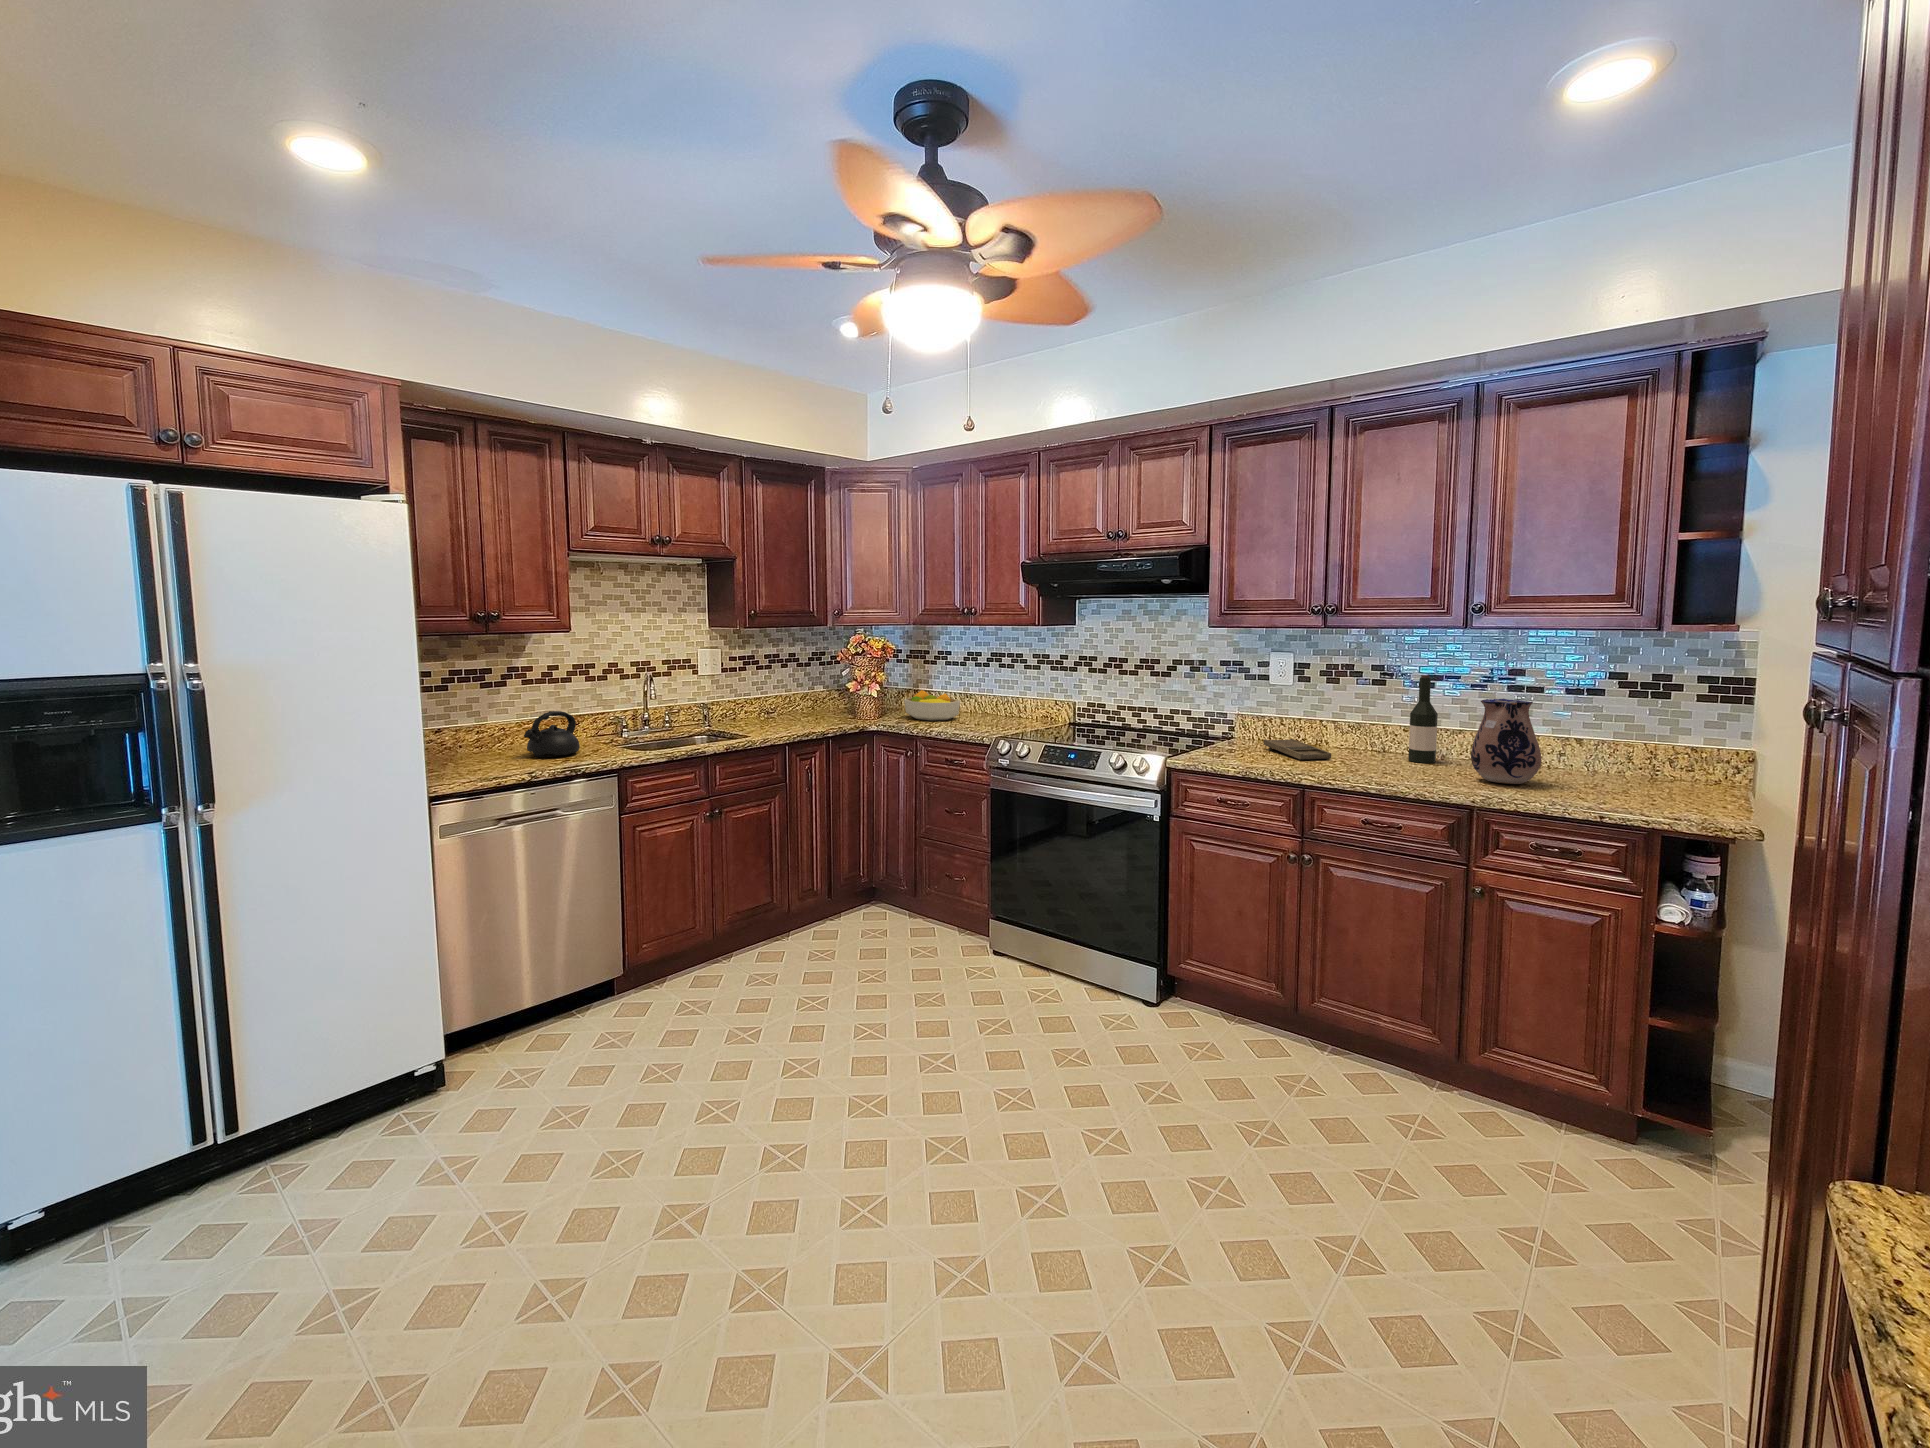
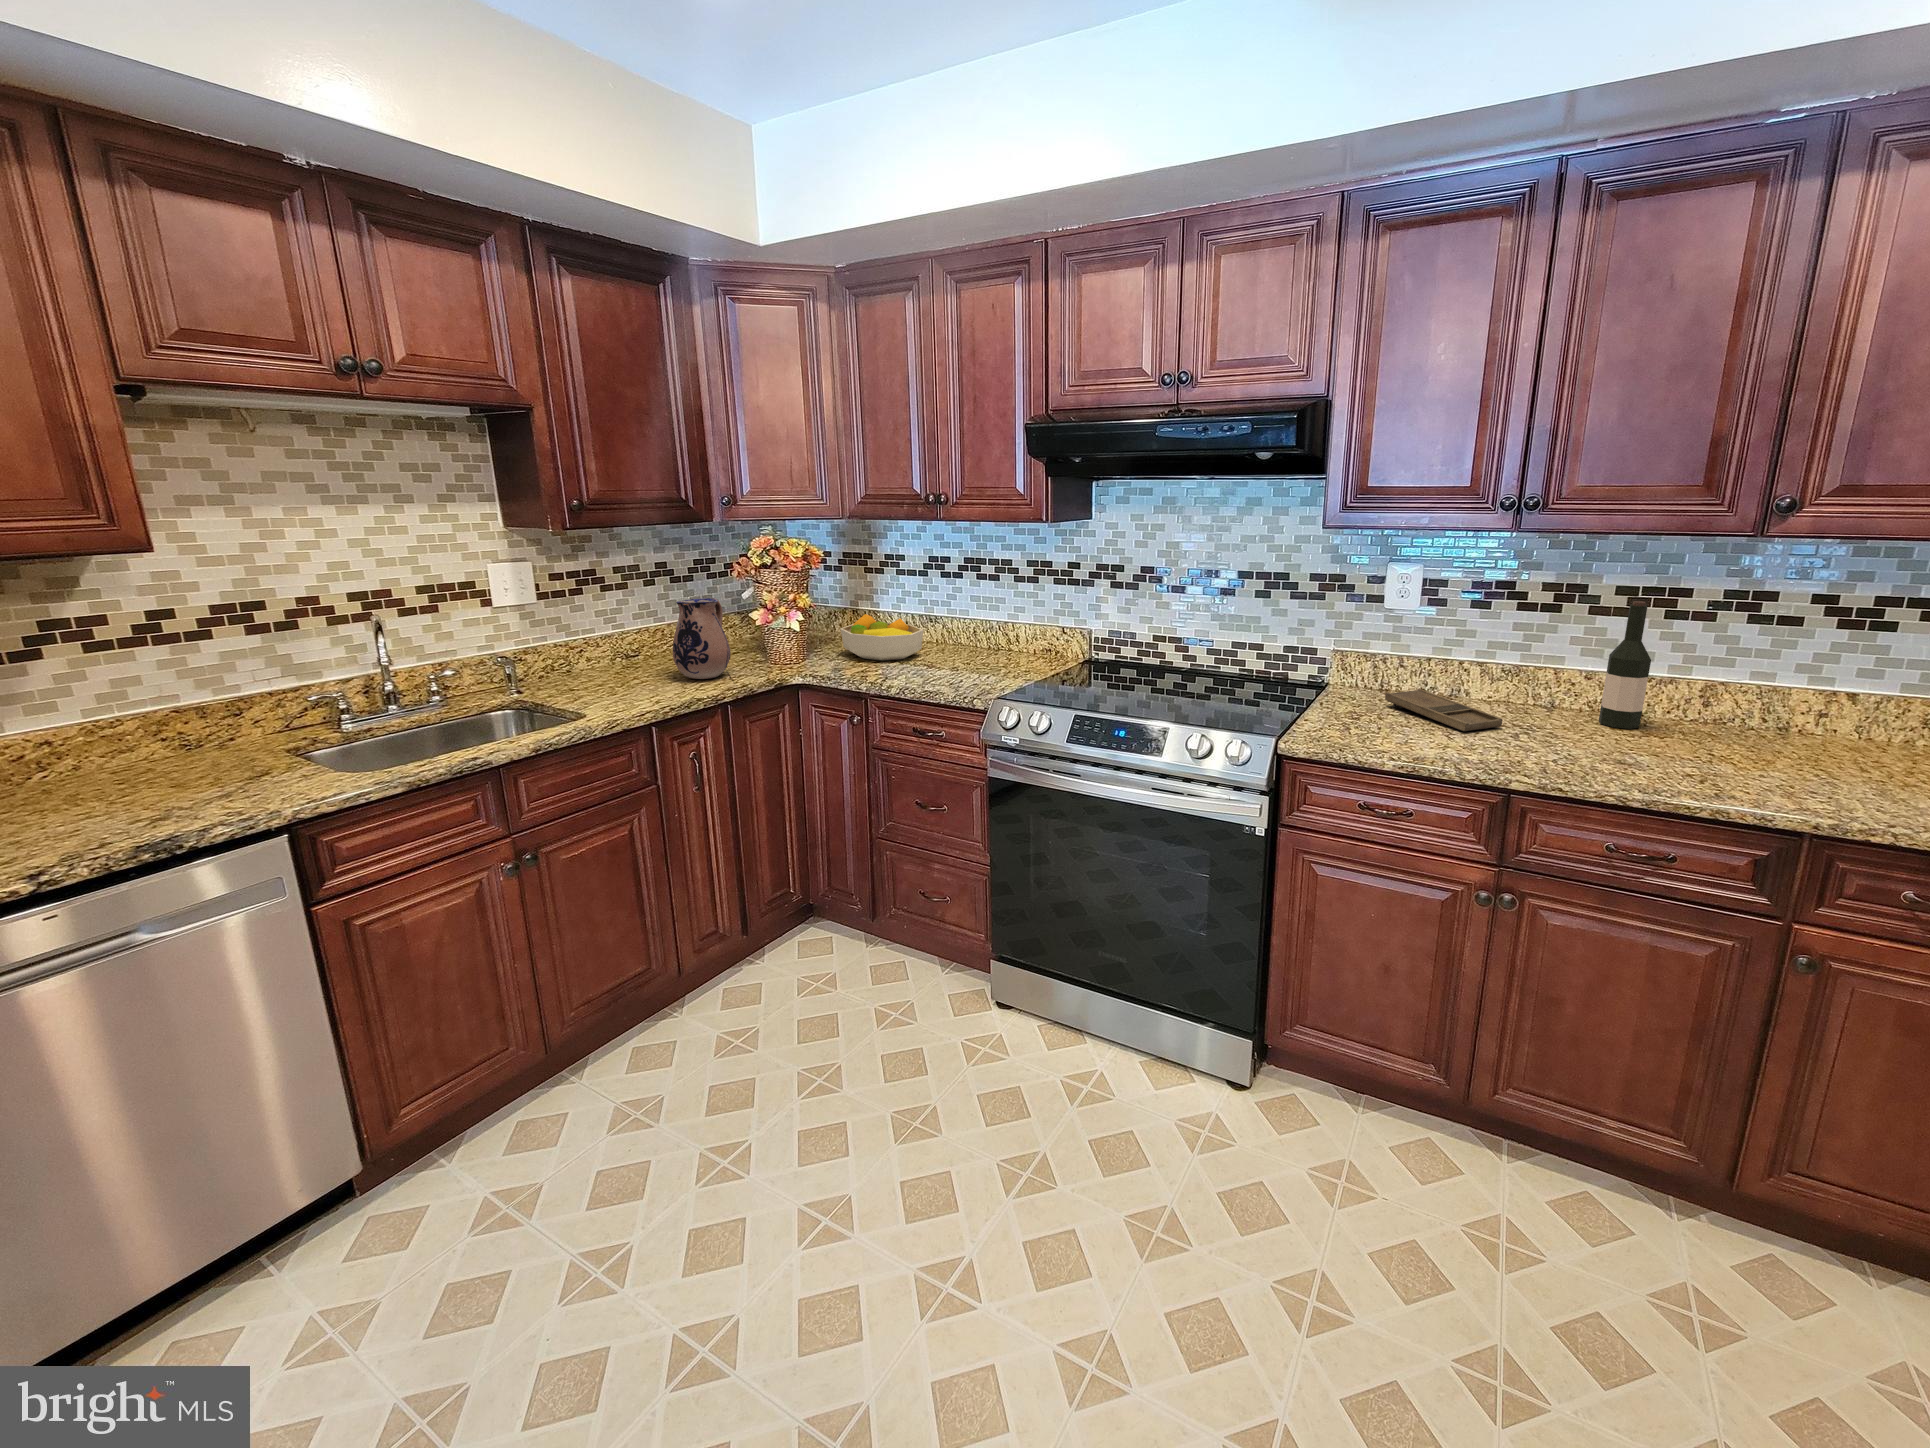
ceramic pitcher: present [1471,698,1541,784] -> present [673,598,730,679]
teapot: present [524,711,580,757] -> none [47,712,211,814]

